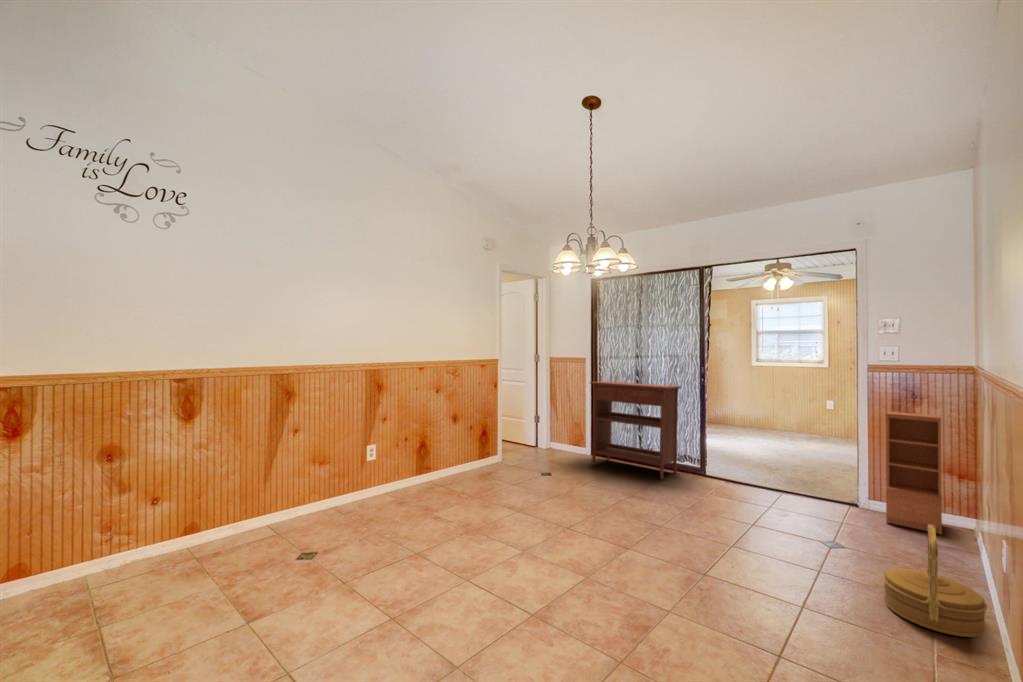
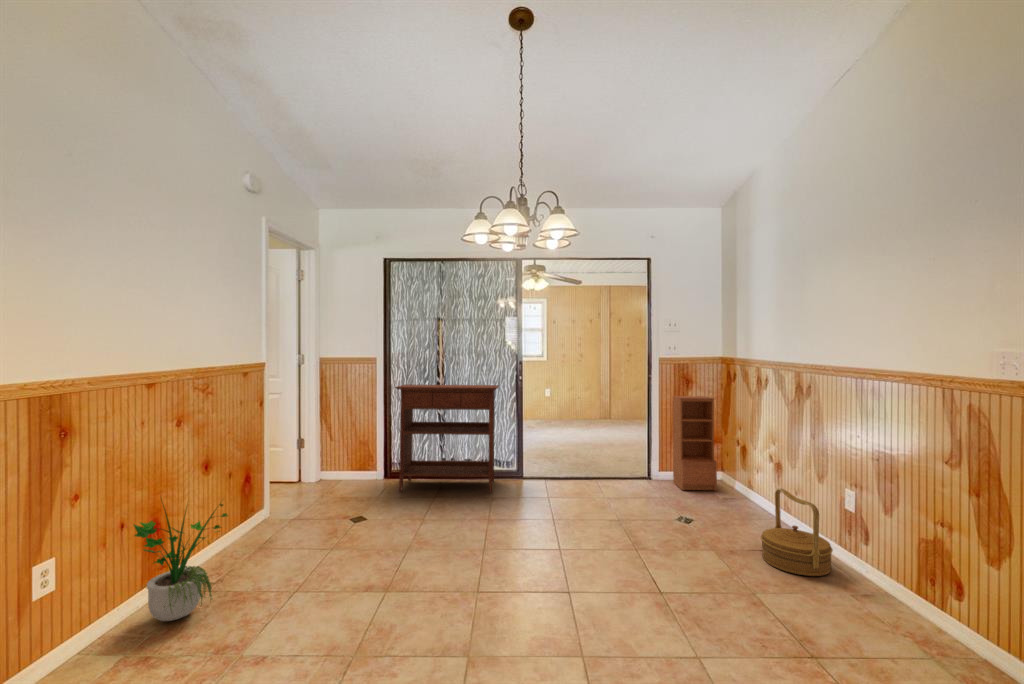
potted plant: none [406,424,458,493] -> present [134,503,228,621]

